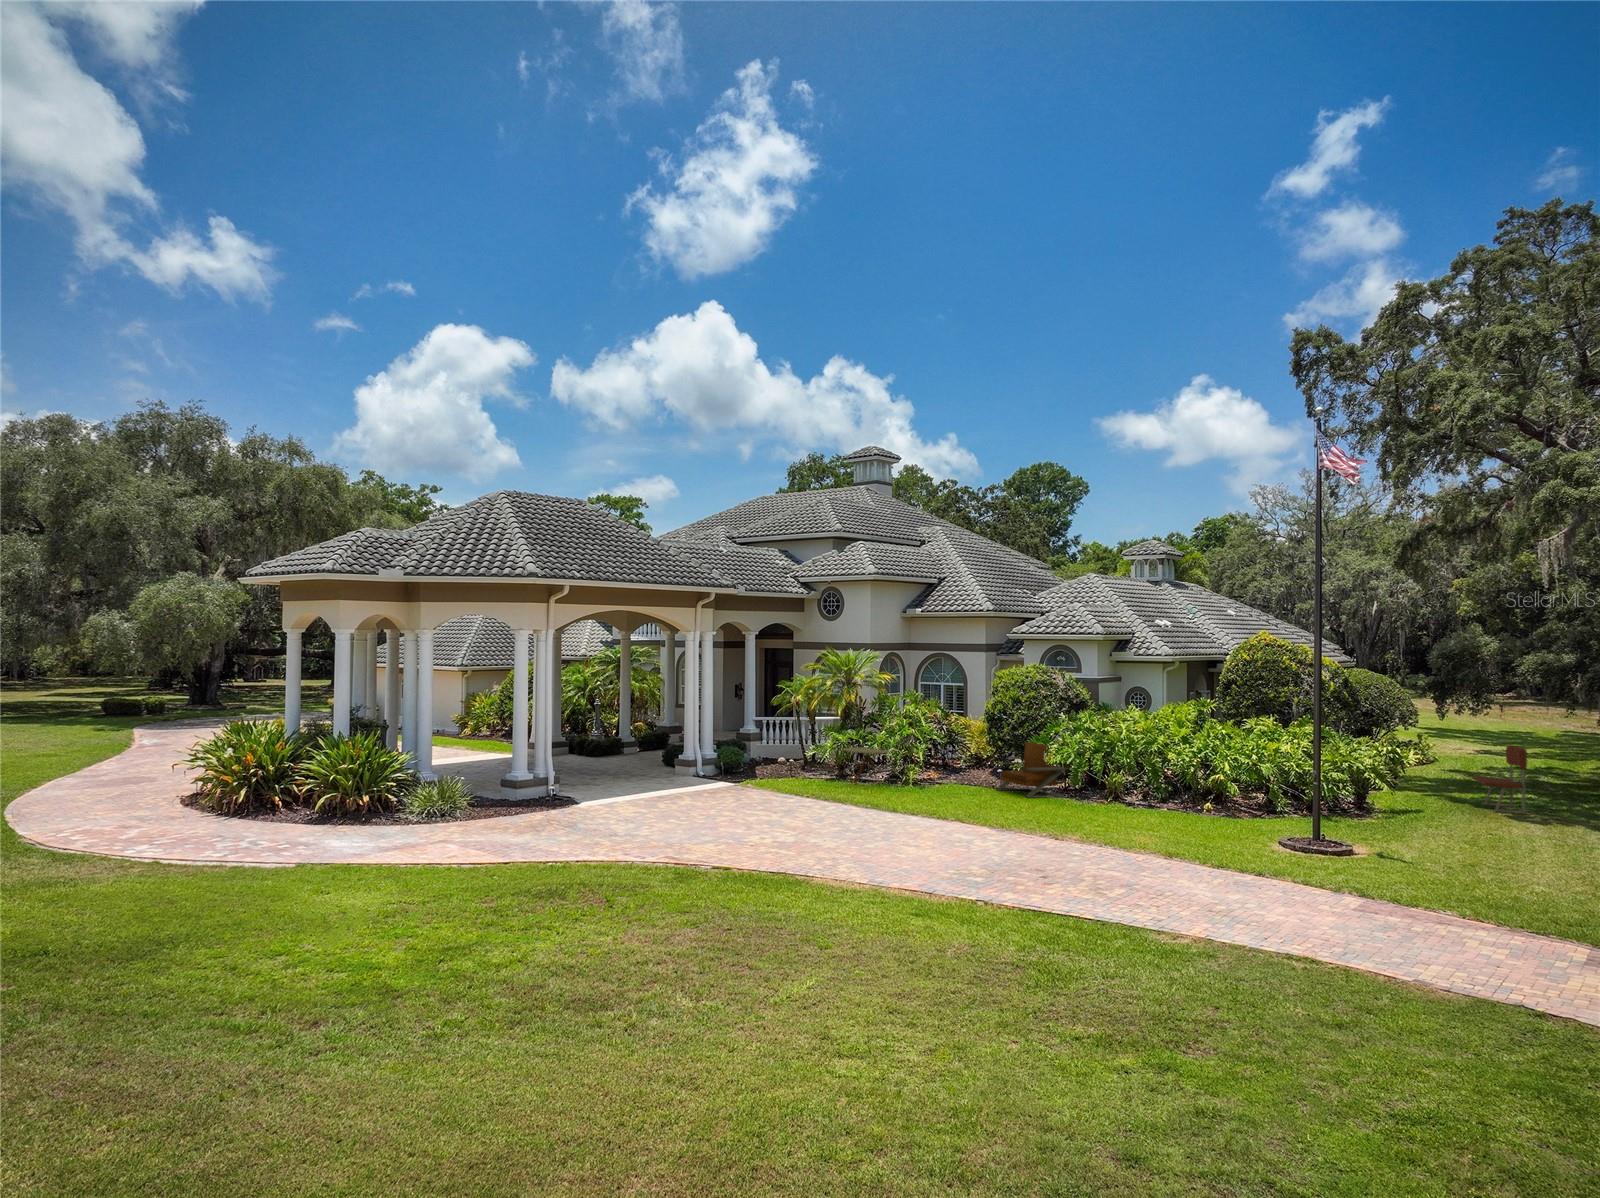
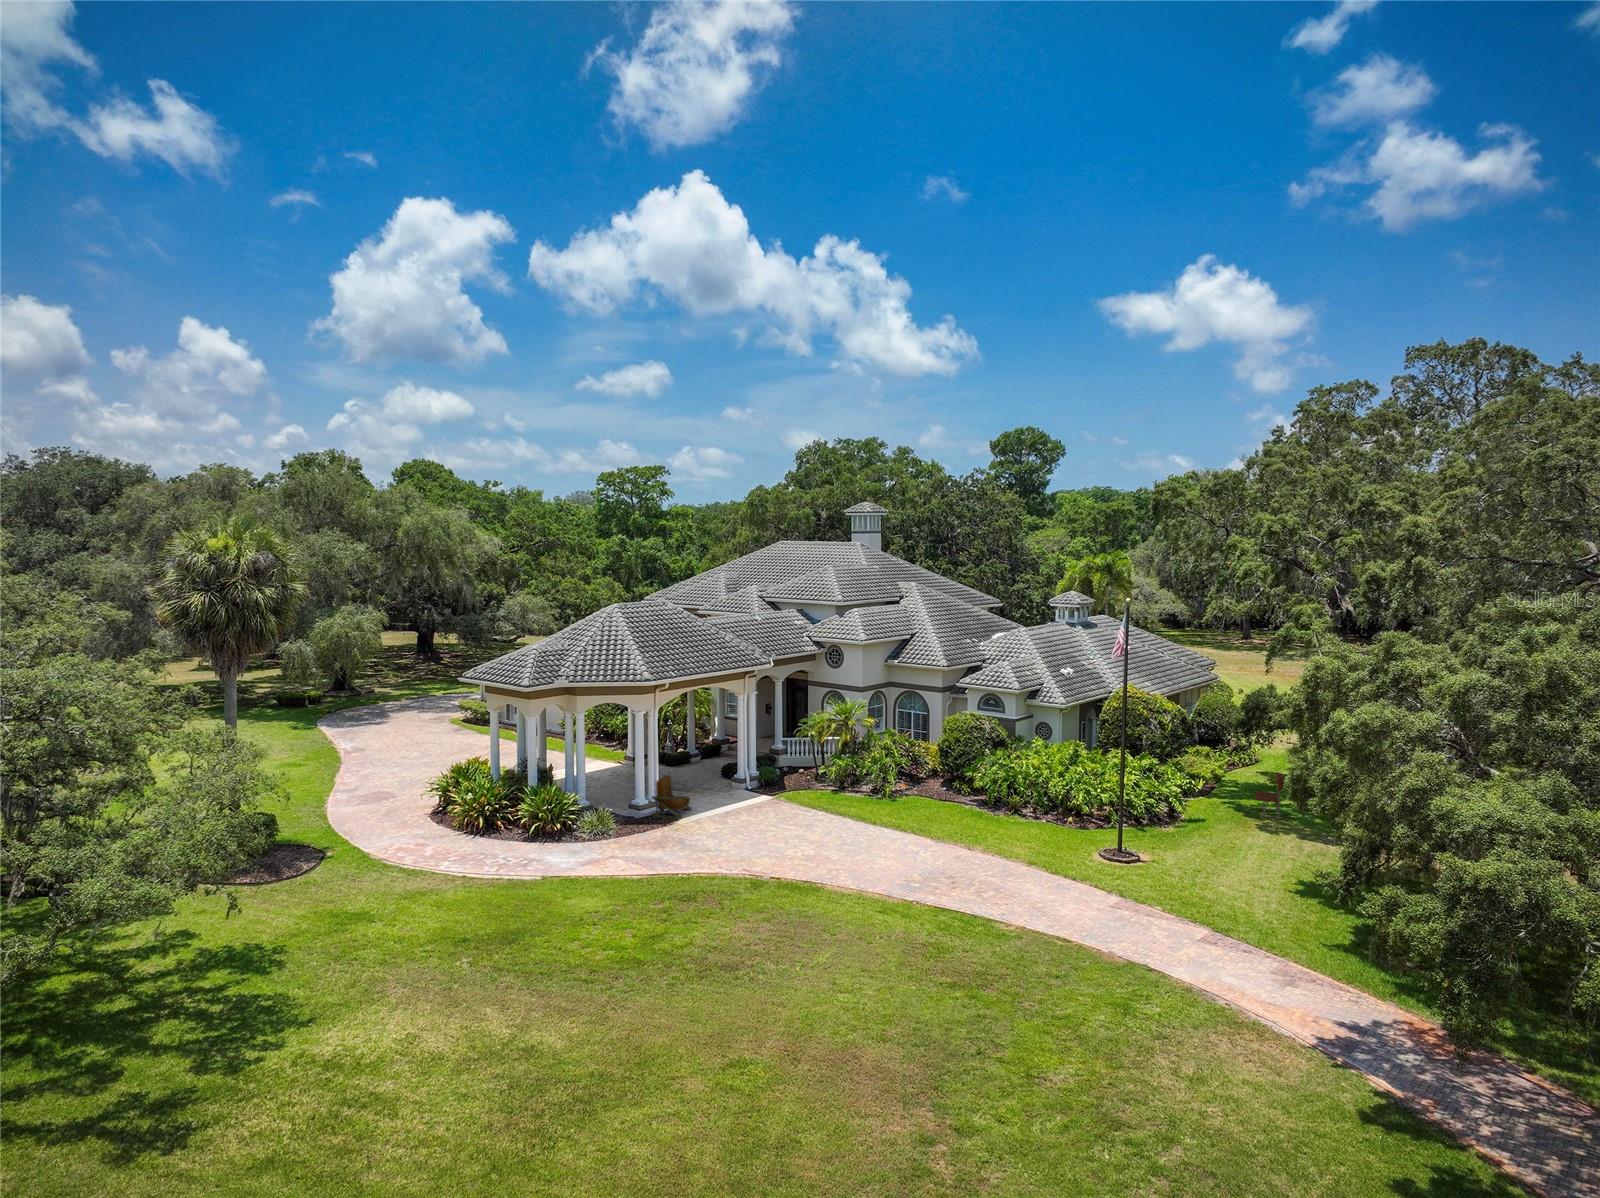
lounge chair: present [996,742,1066,798] -> present [652,775,691,819]
round table: present [844,747,892,785] -> none [843,771,876,799]

